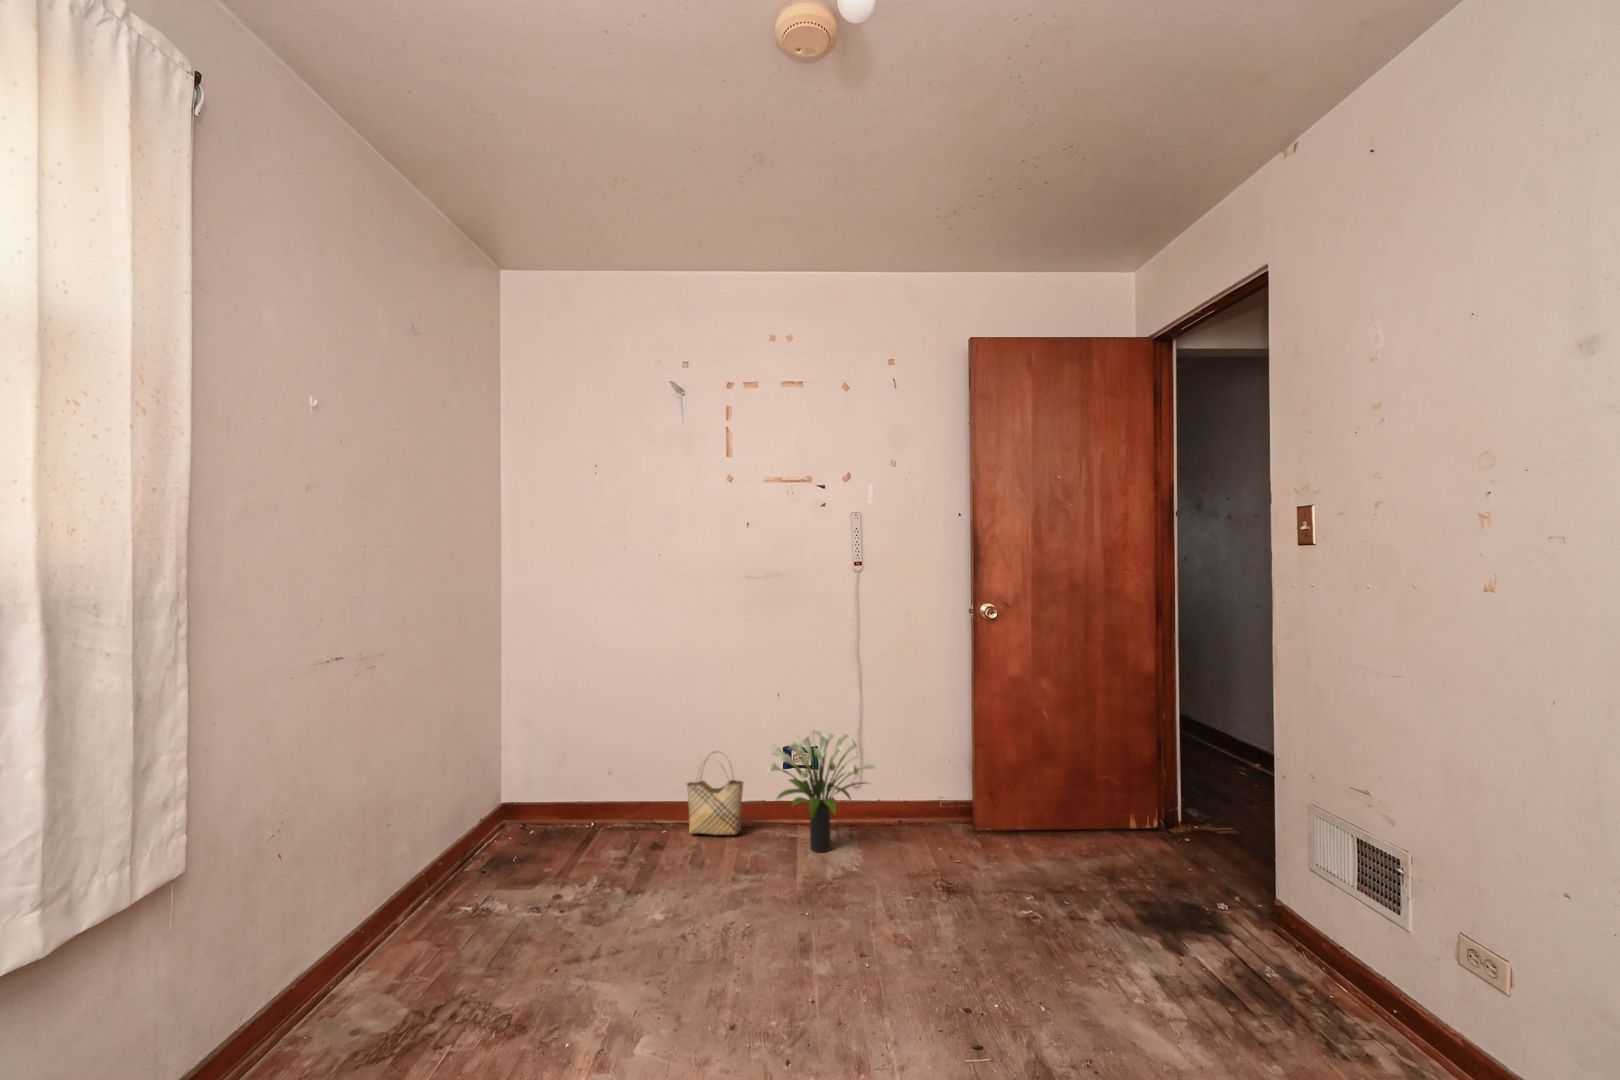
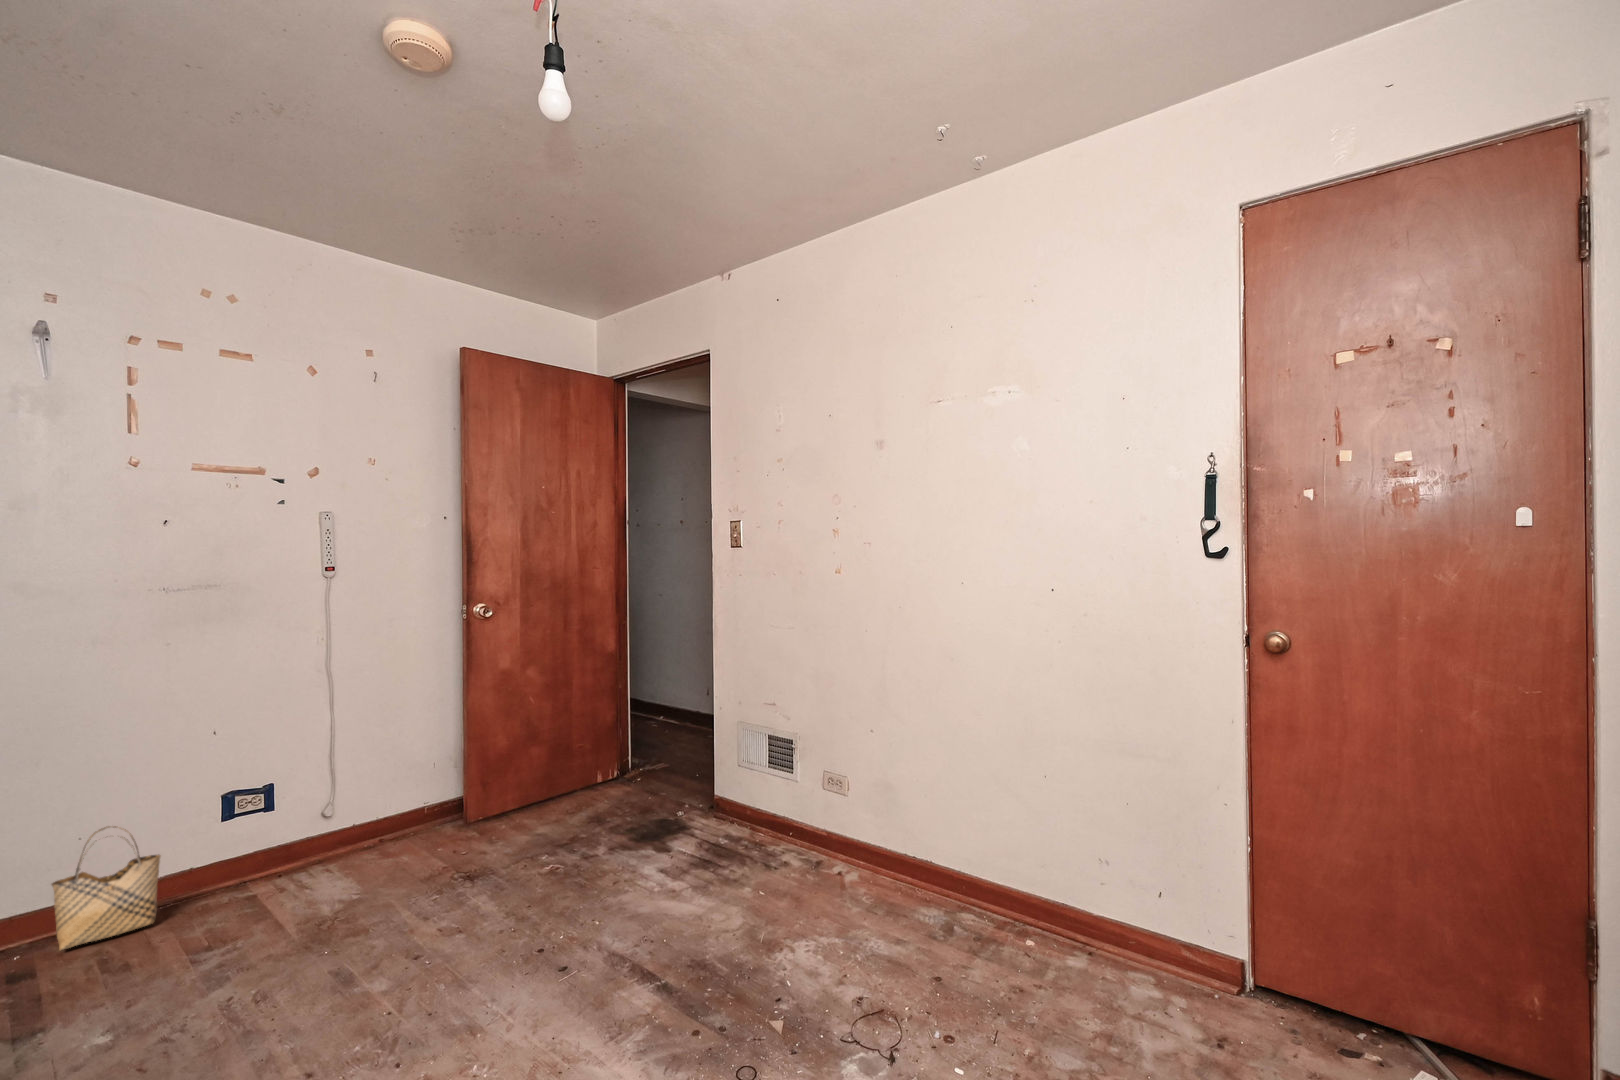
potted plant: present [767,731,875,852] -> none [216,760,369,901]

